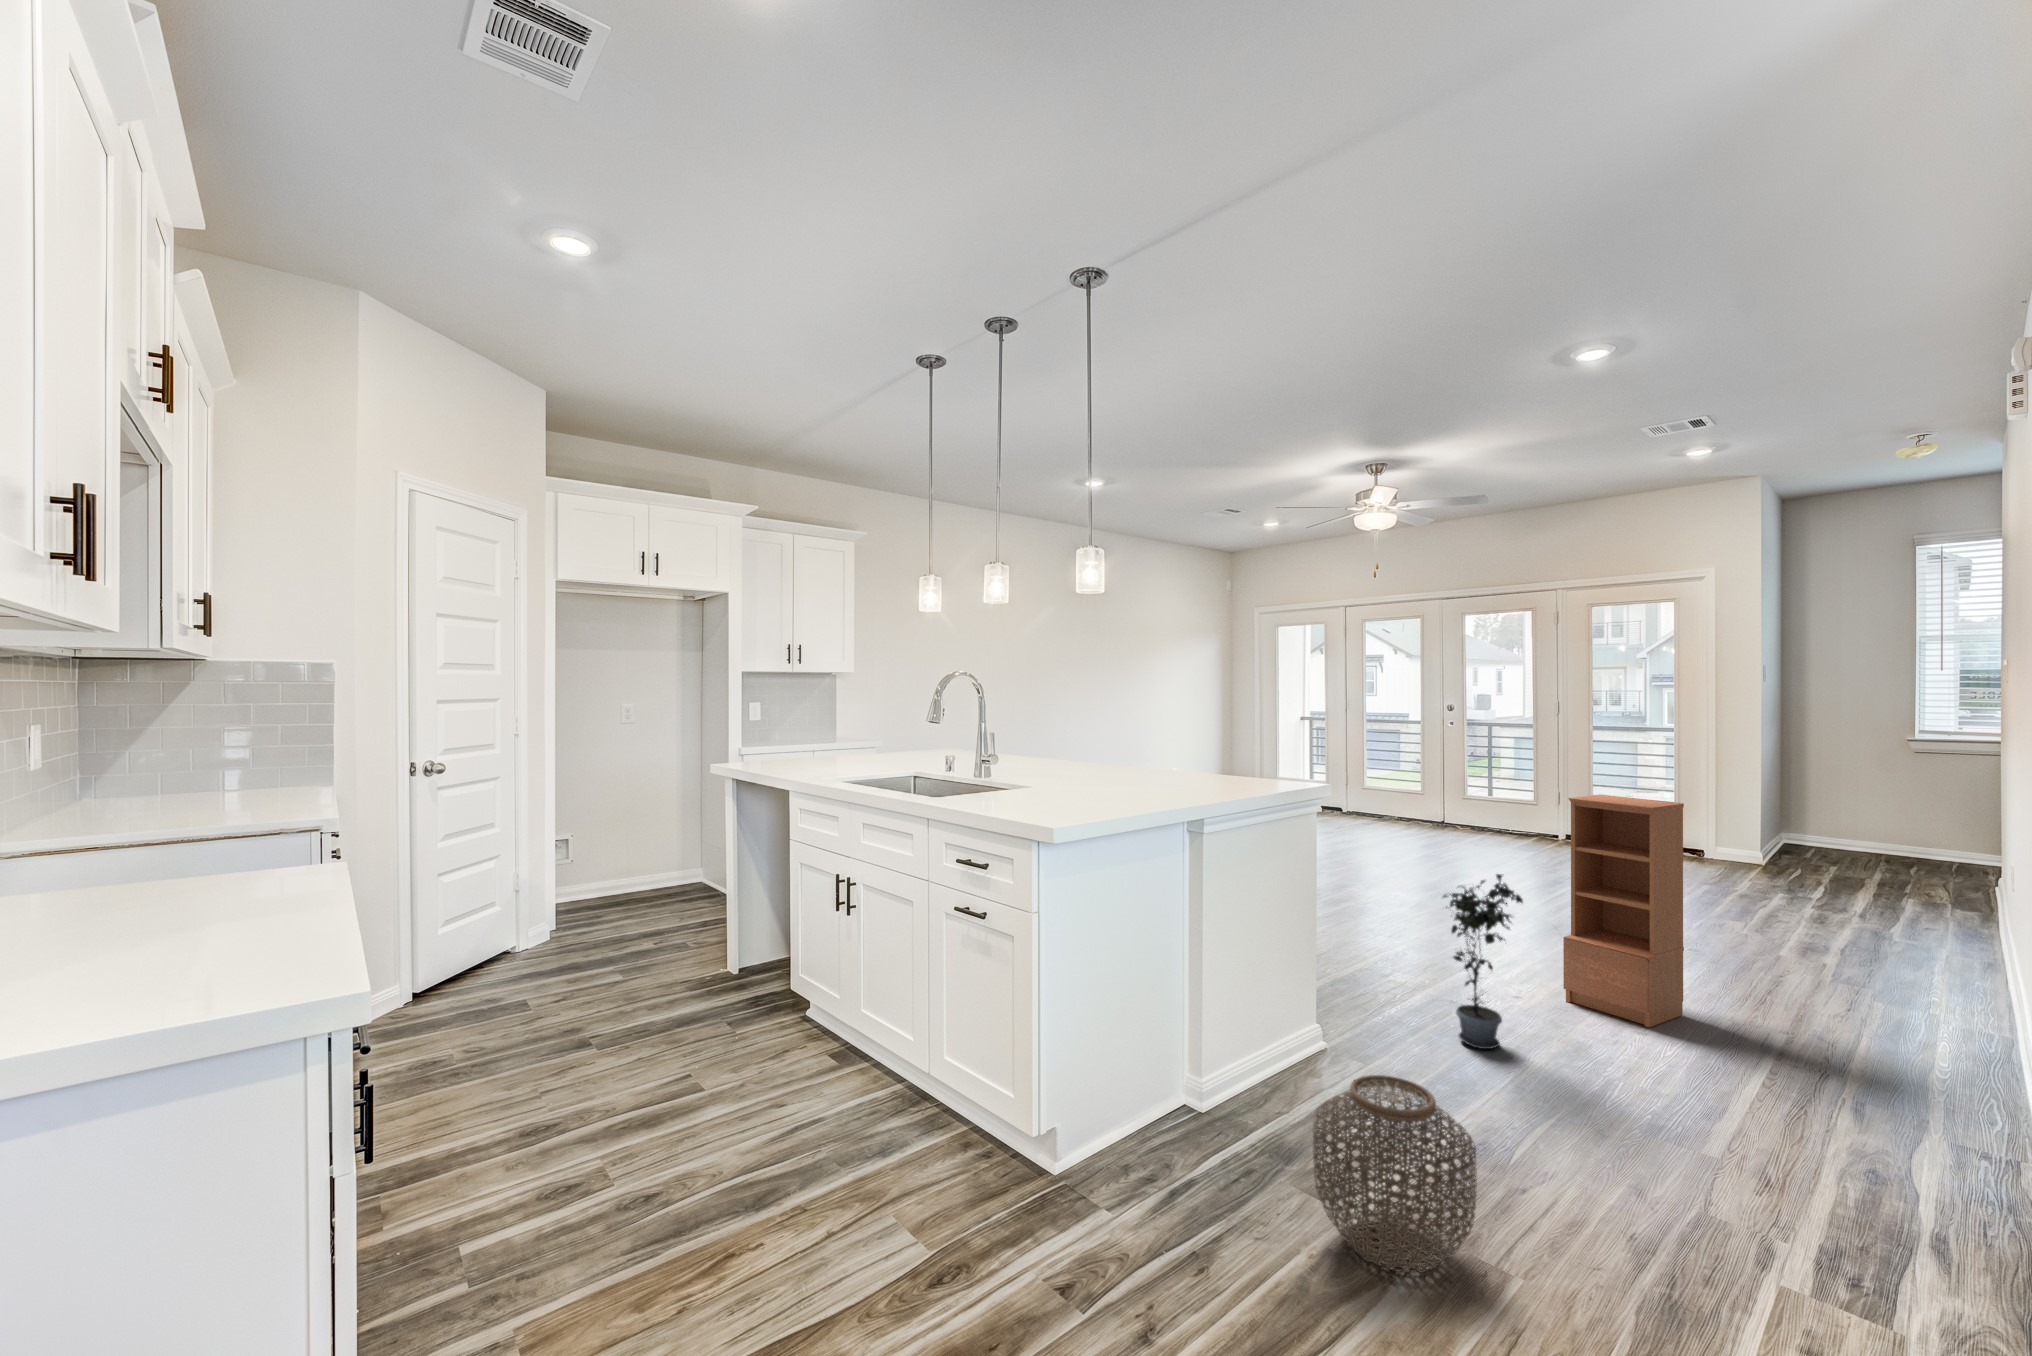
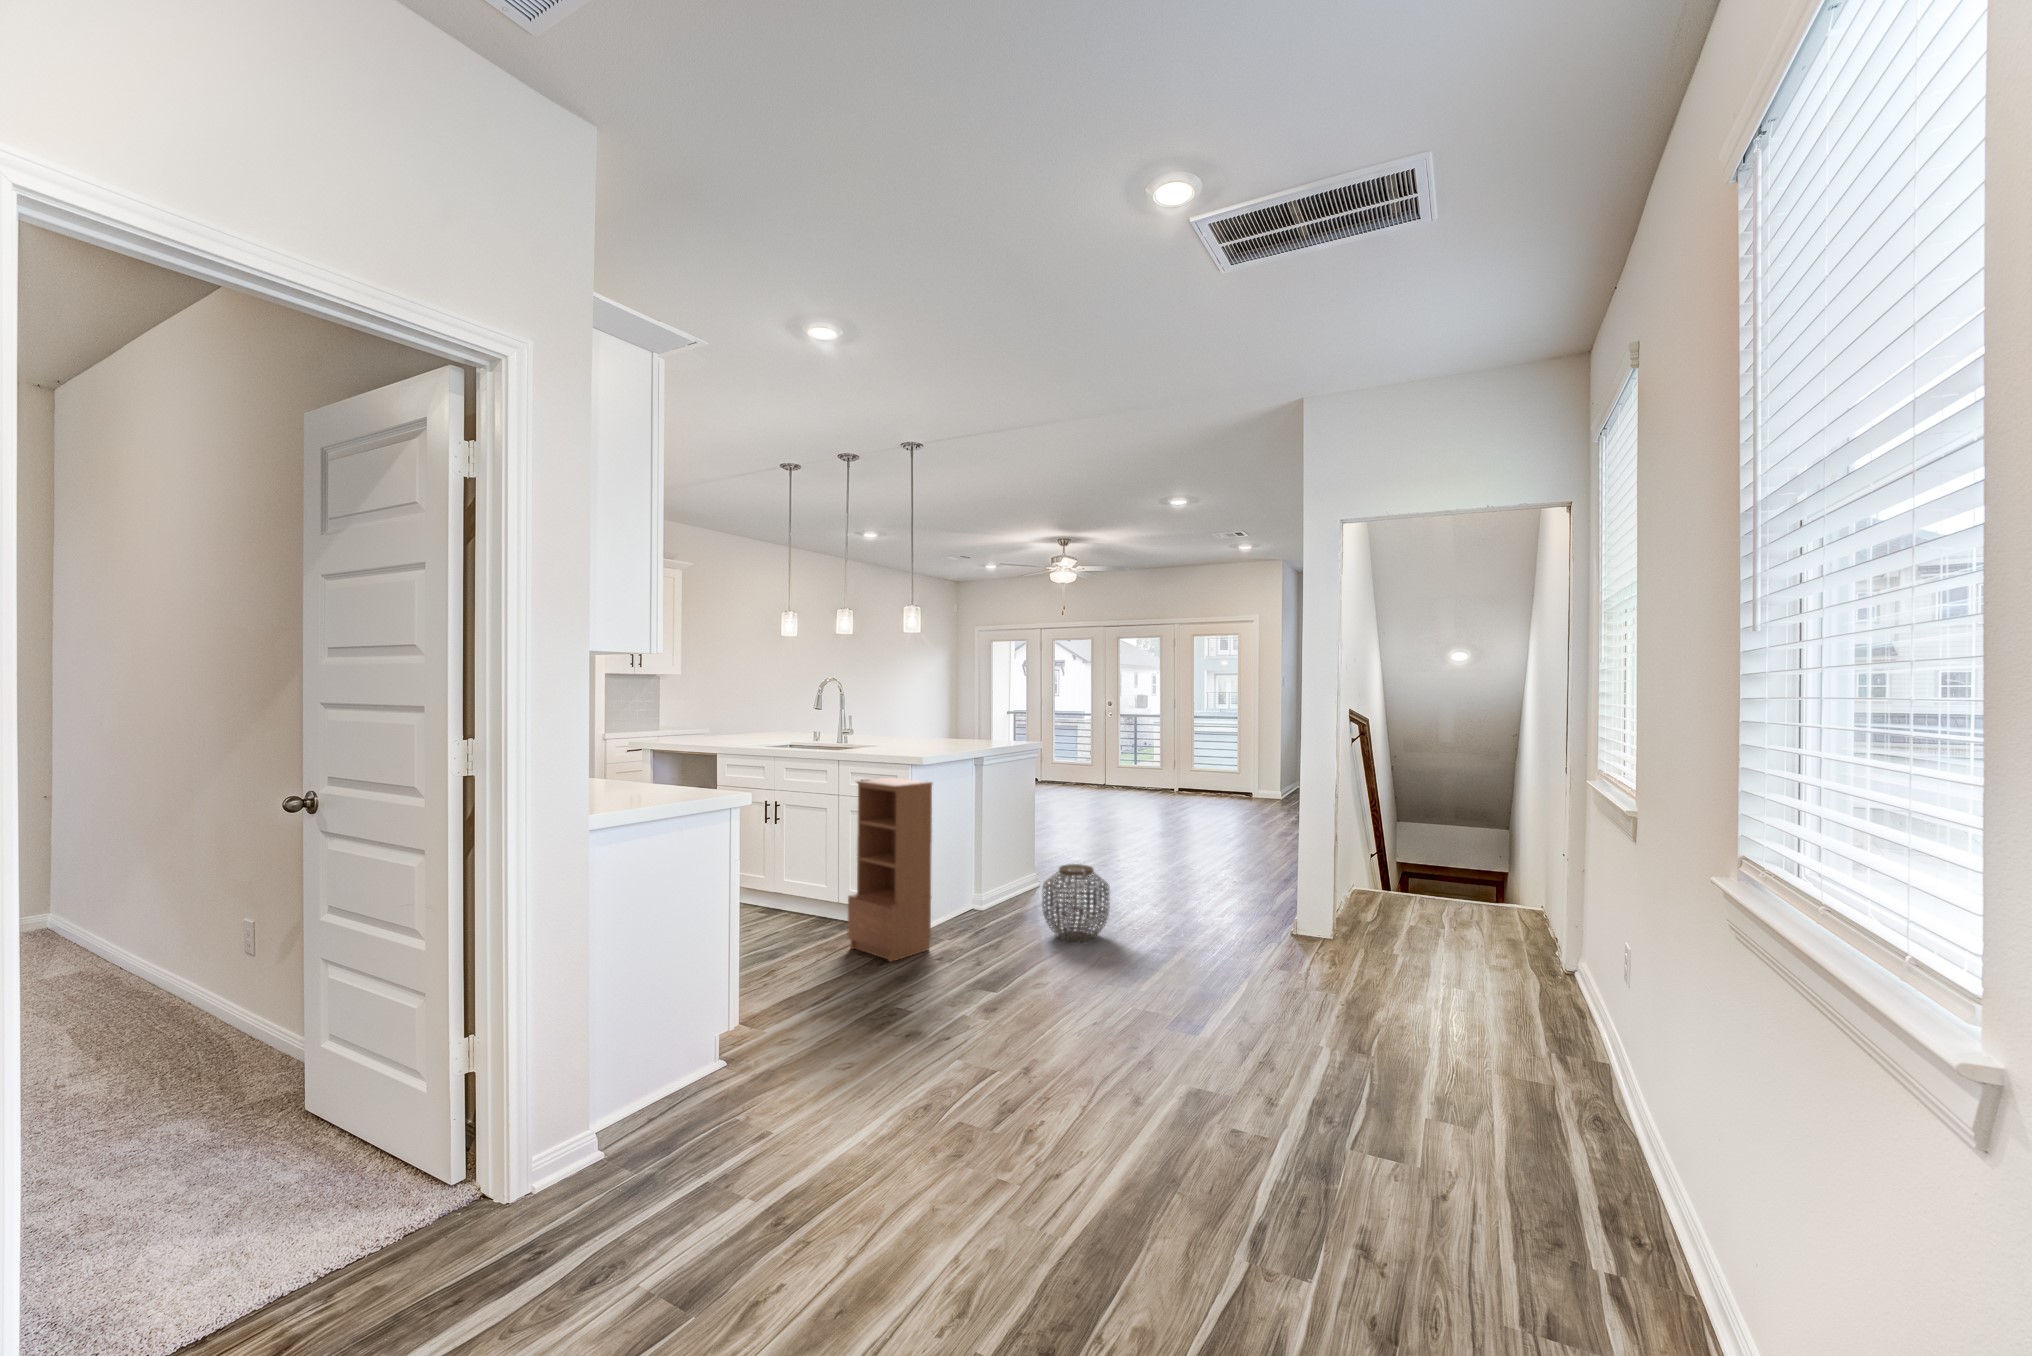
bookcase: present [1563,795,1684,1027] -> present [847,778,933,962]
potted plant: present [1443,874,1523,1049] -> none [1099,787,1138,881]

